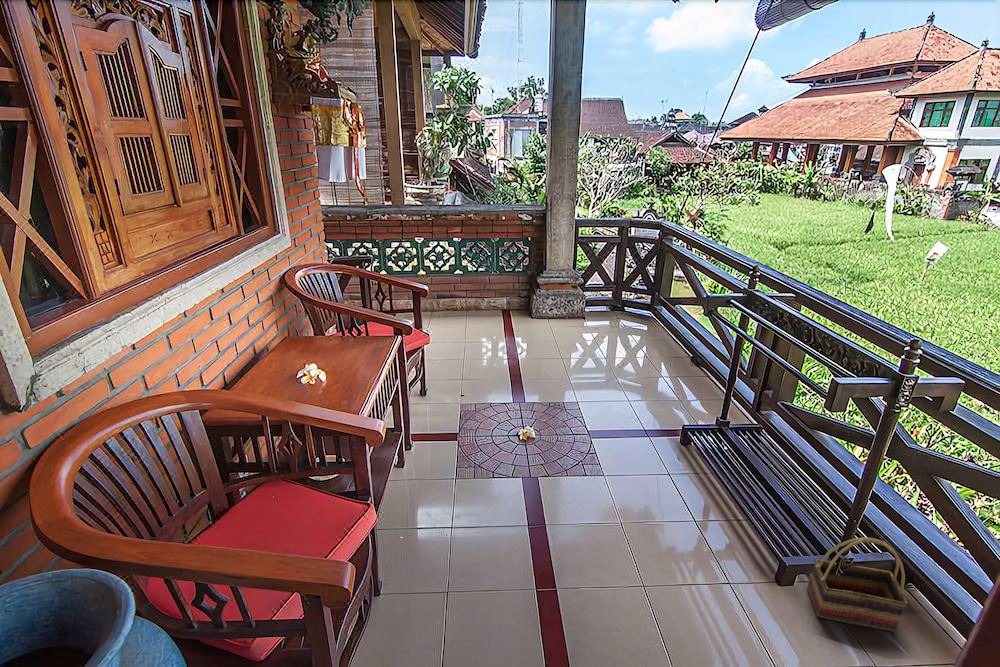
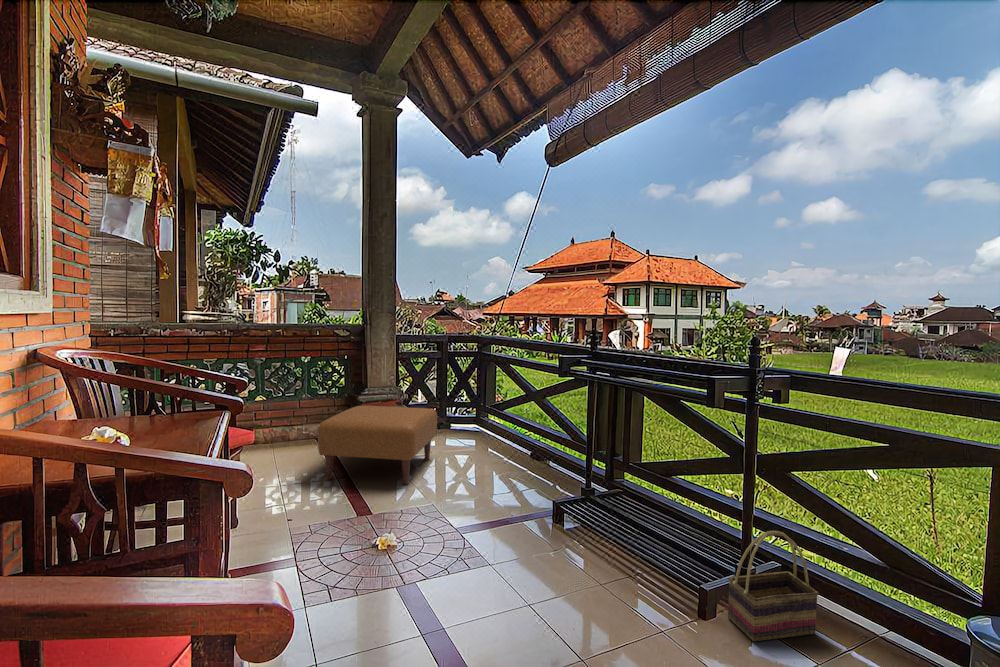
ottoman: none [494,294,603,376] -> present [318,406,437,485]

